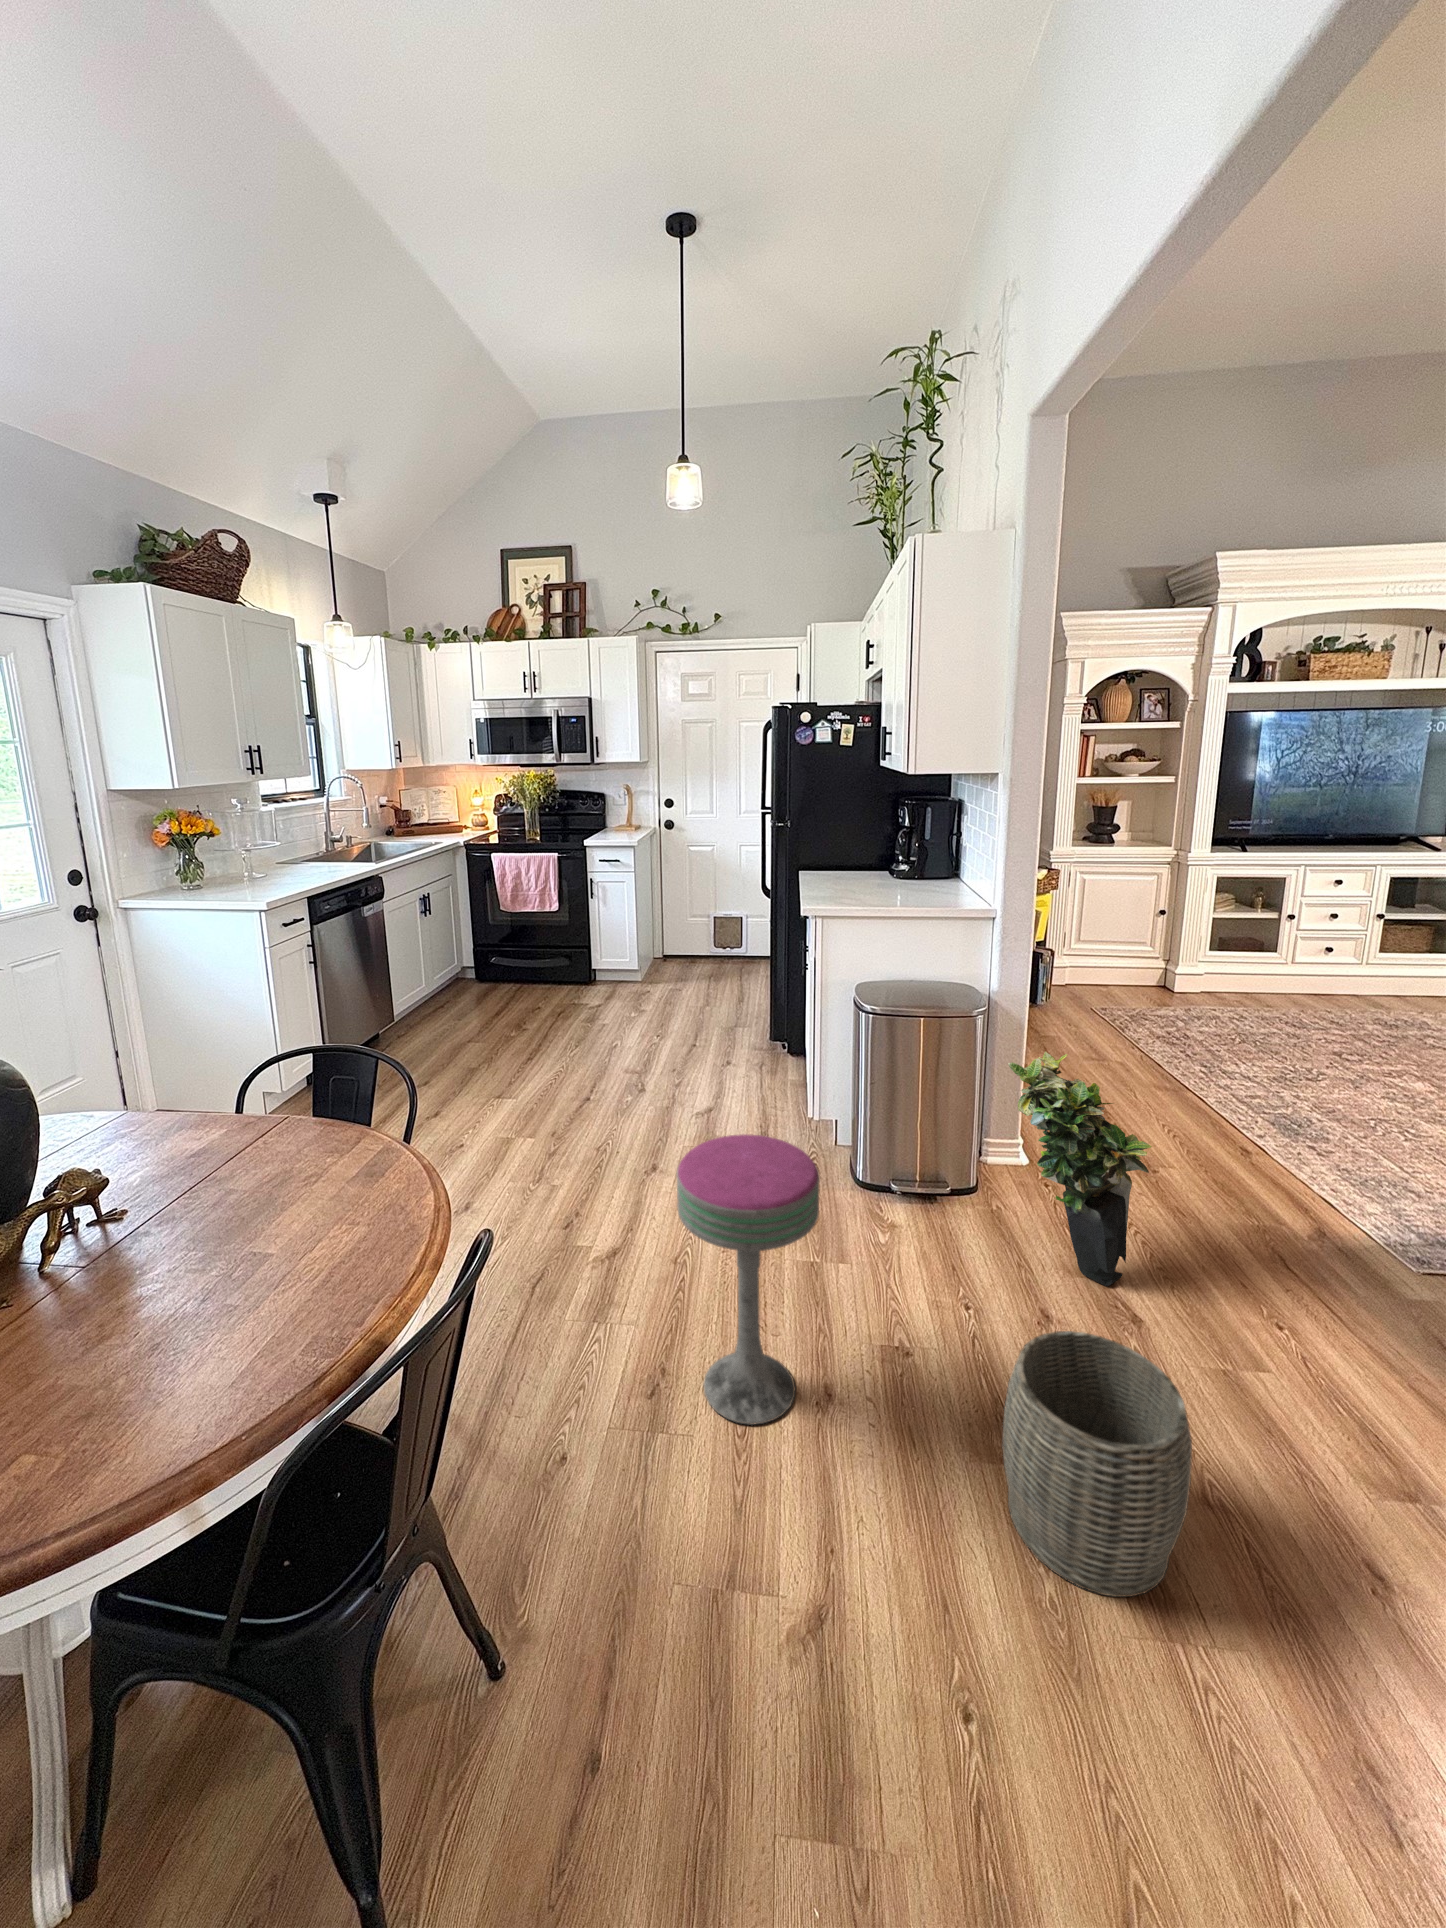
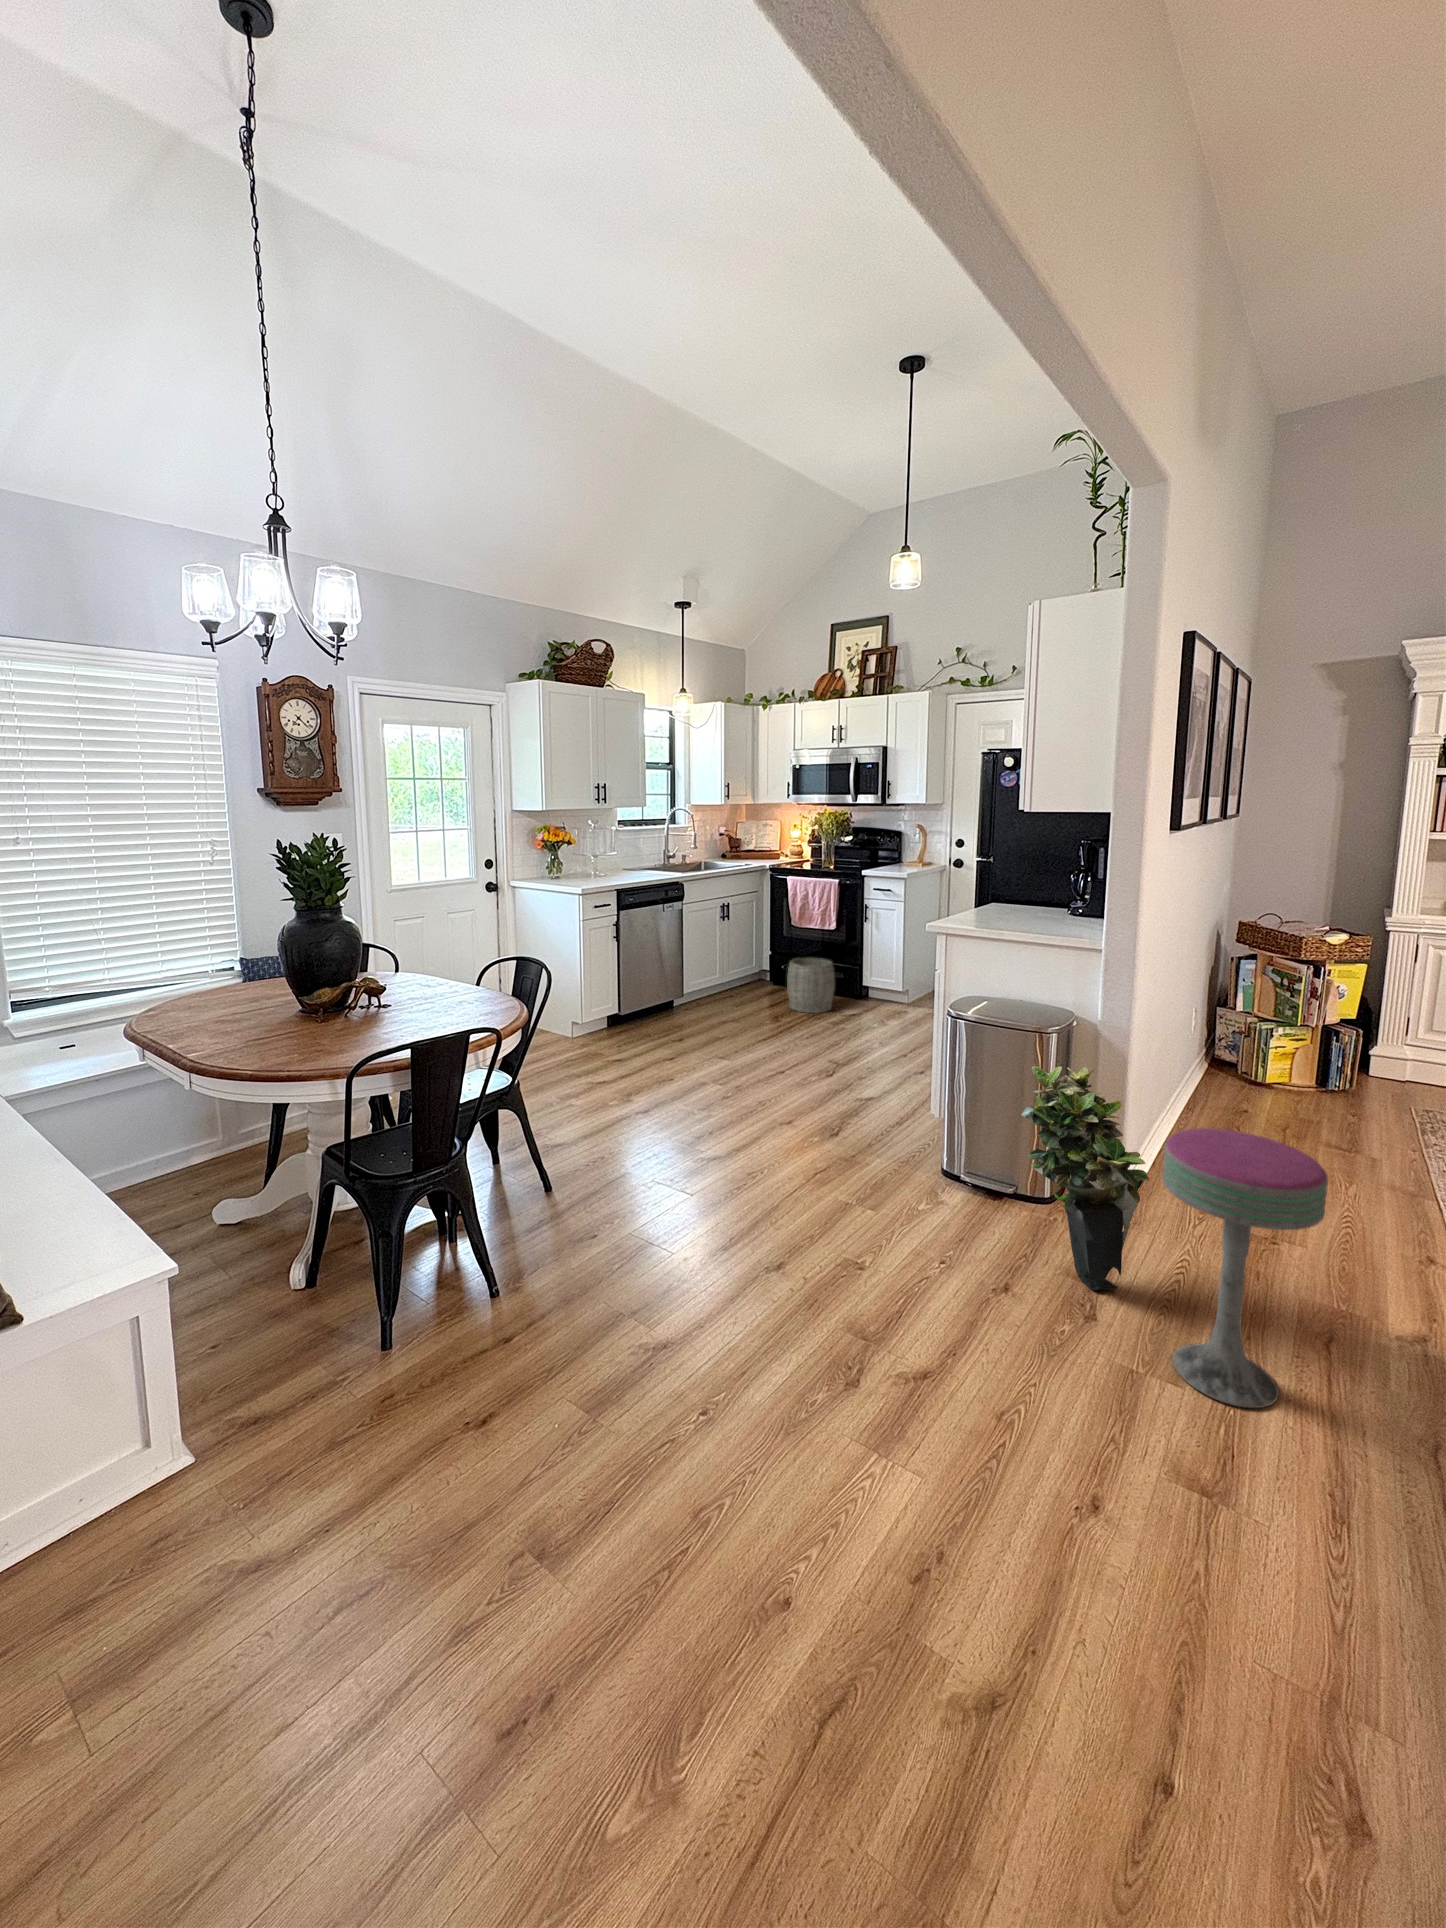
bar stool: present [677,1134,820,1425] -> present [1162,1128,1328,1408]
woven basket: present [1002,1331,1192,1597] -> present [787,958,835,1013]

